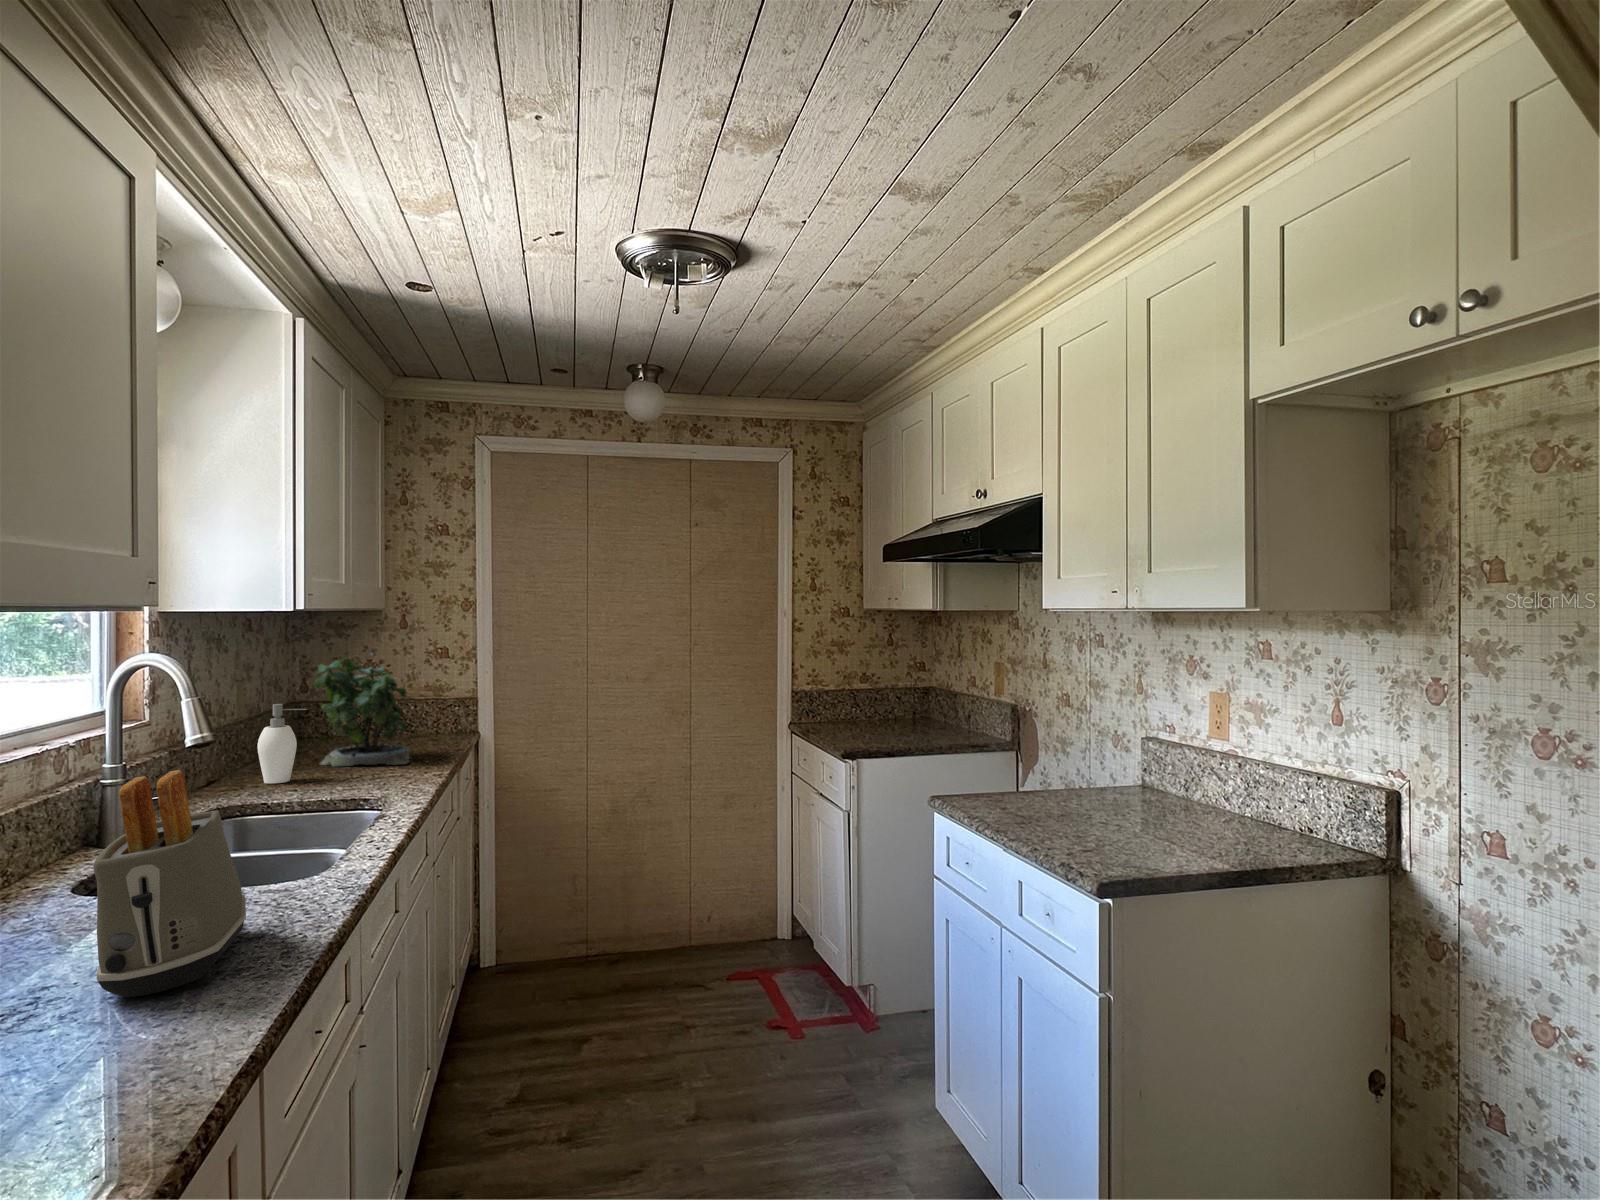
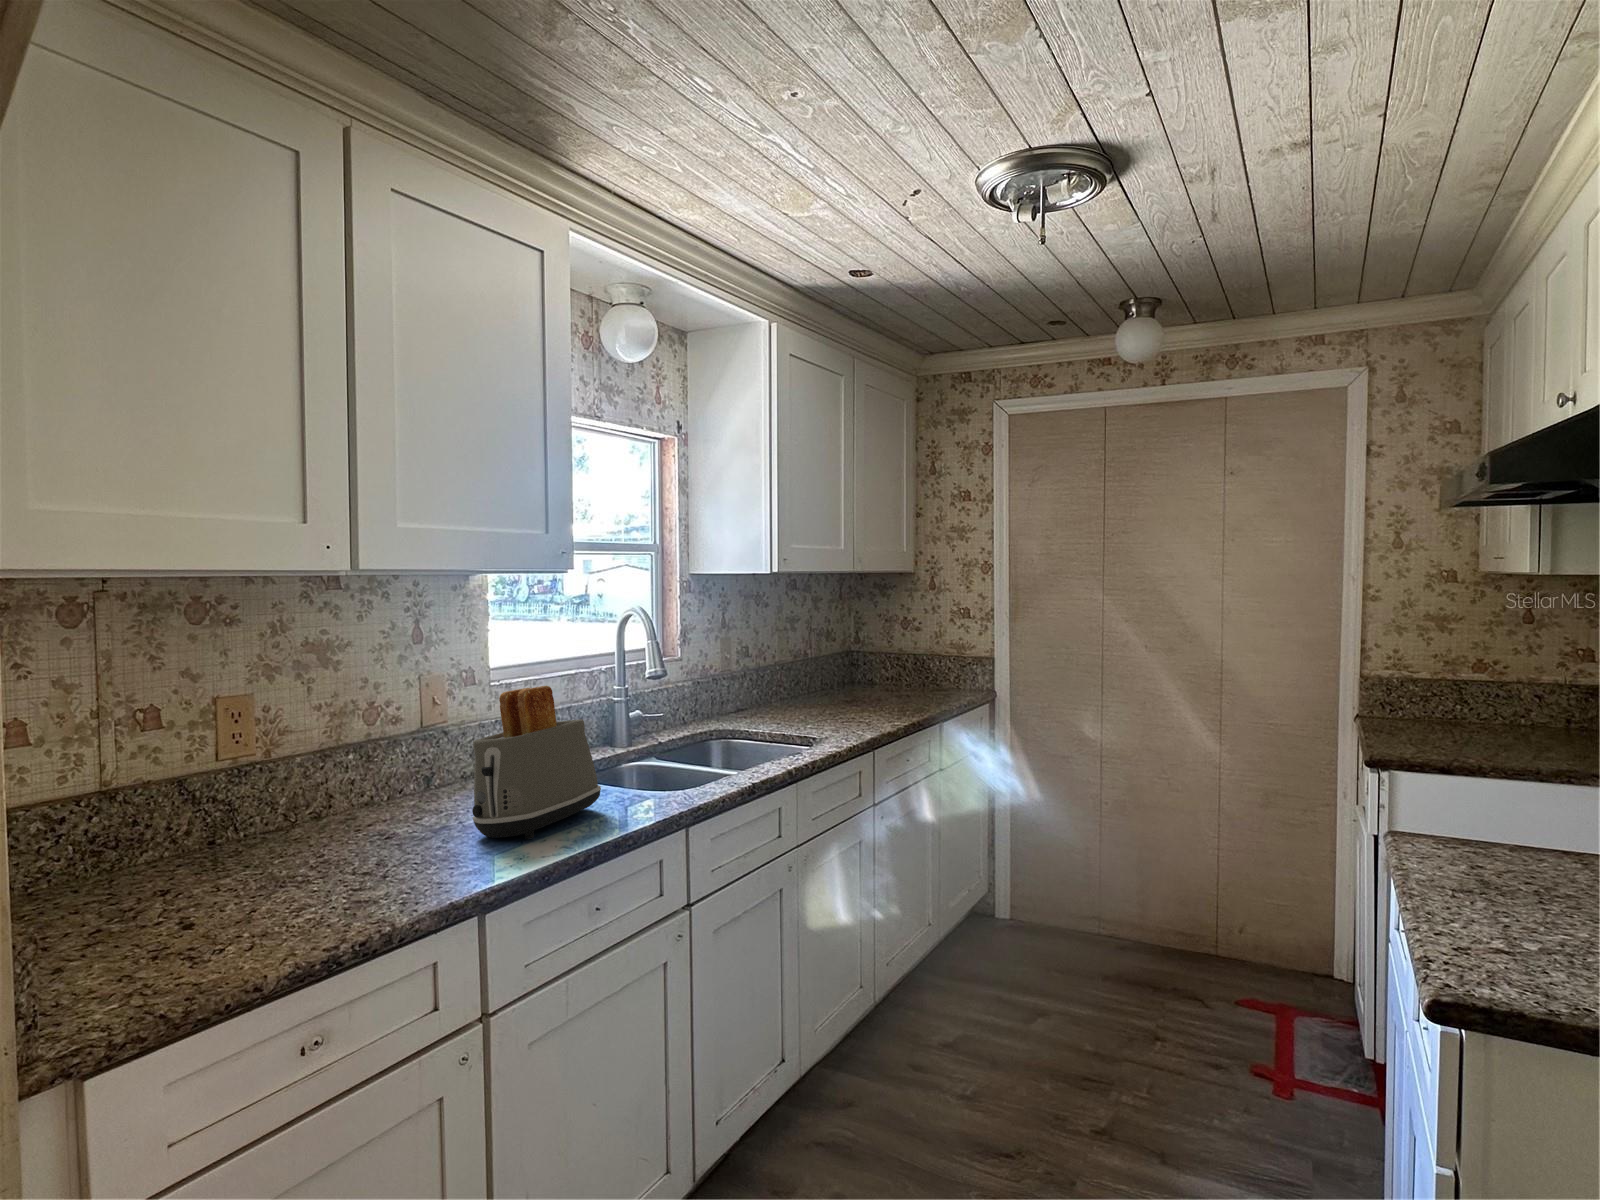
potted plant: present [314,654,411,766] -> none [827,610,903,712]
soap dispenser: present [257,704,307,783] -> none [767,650,800,715]

